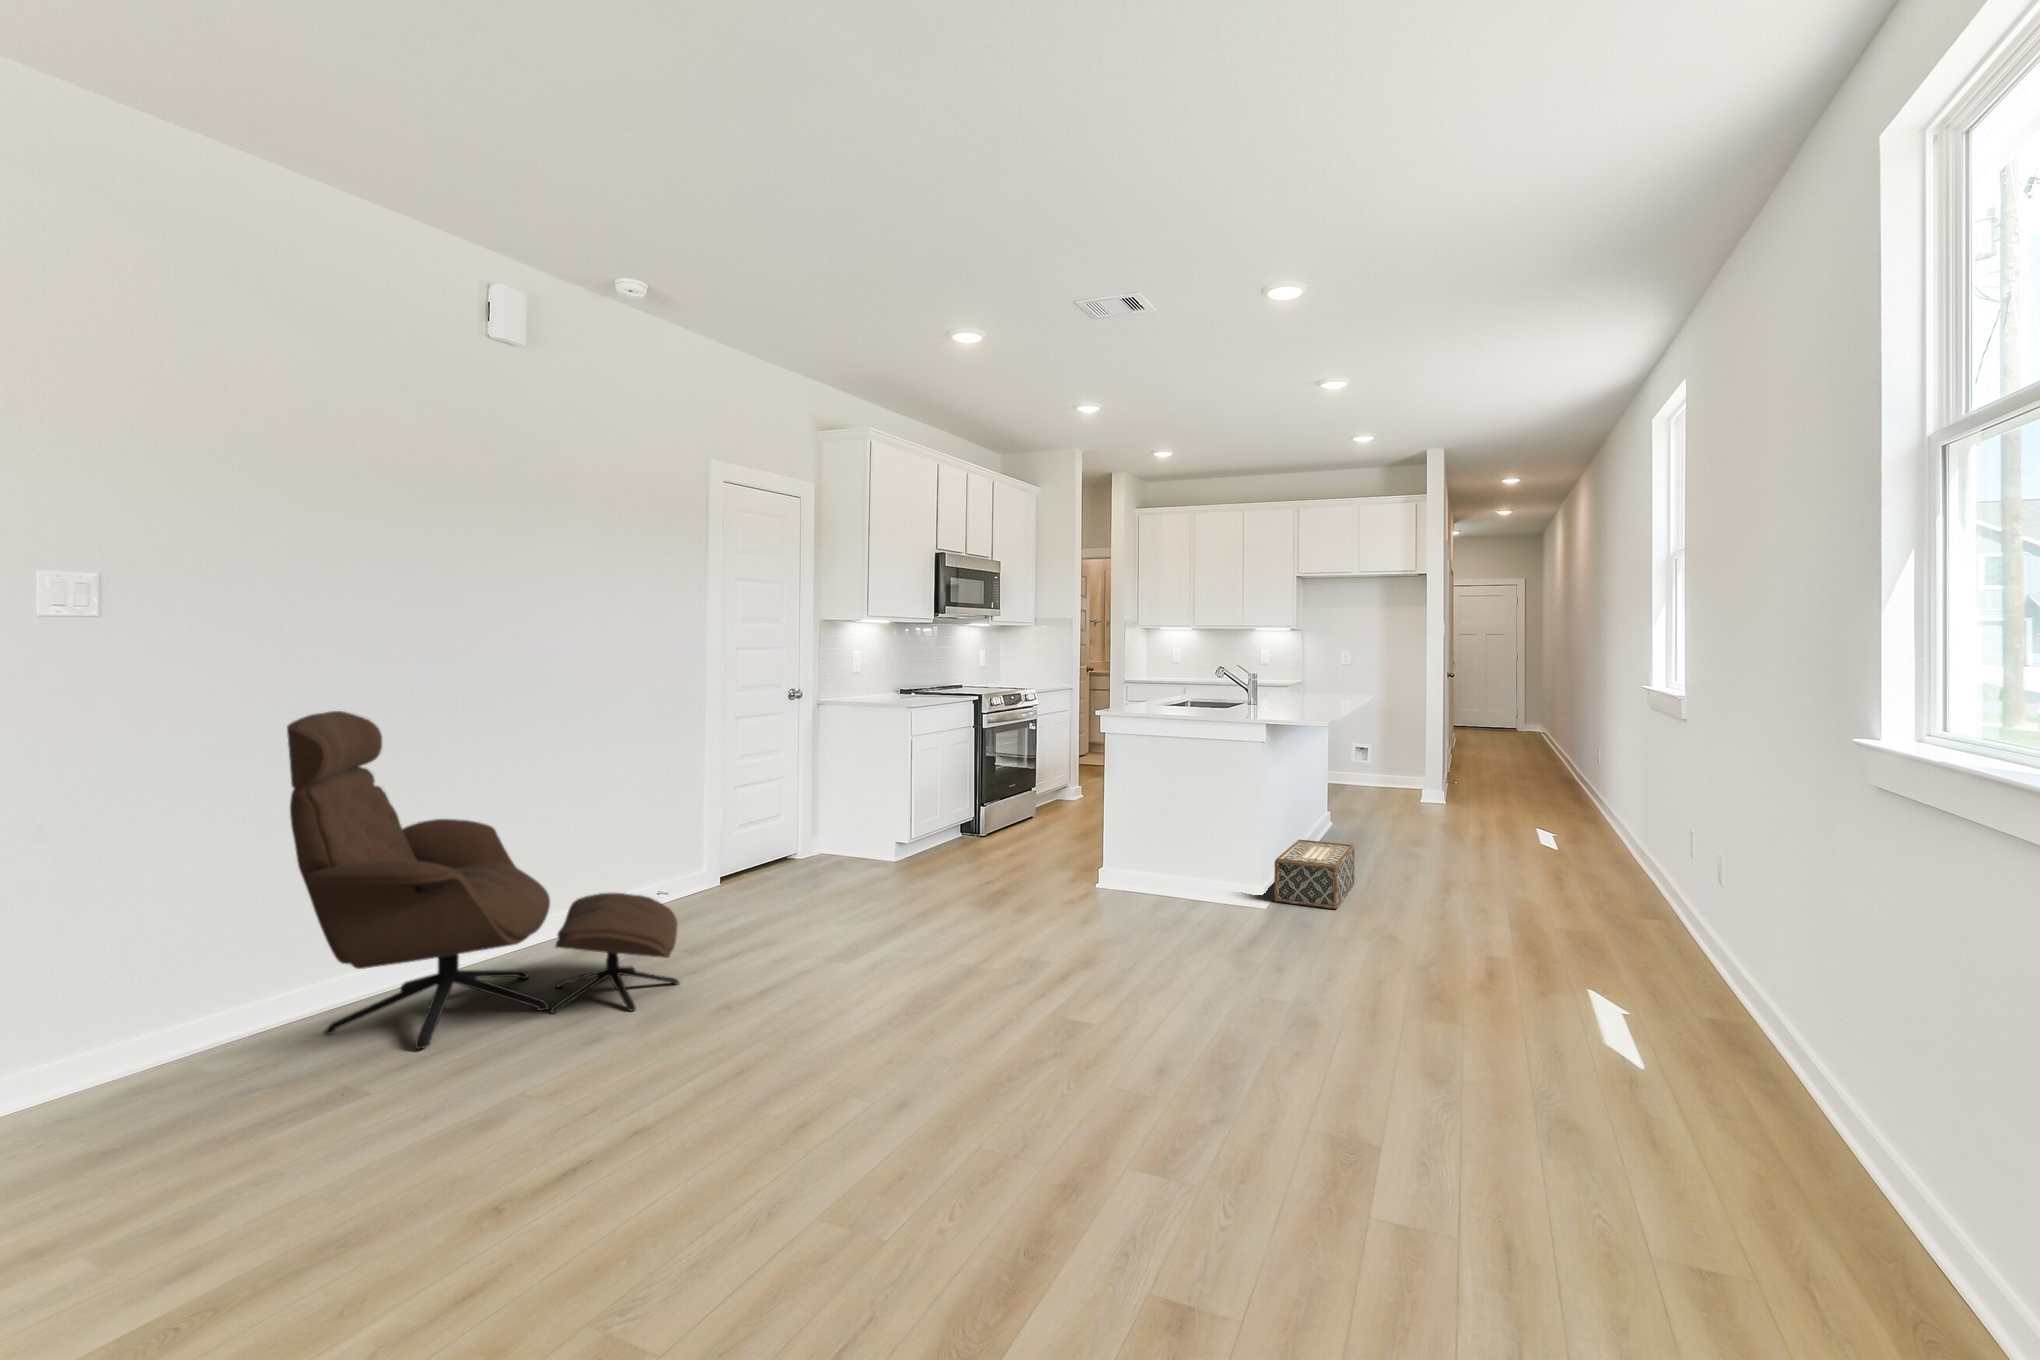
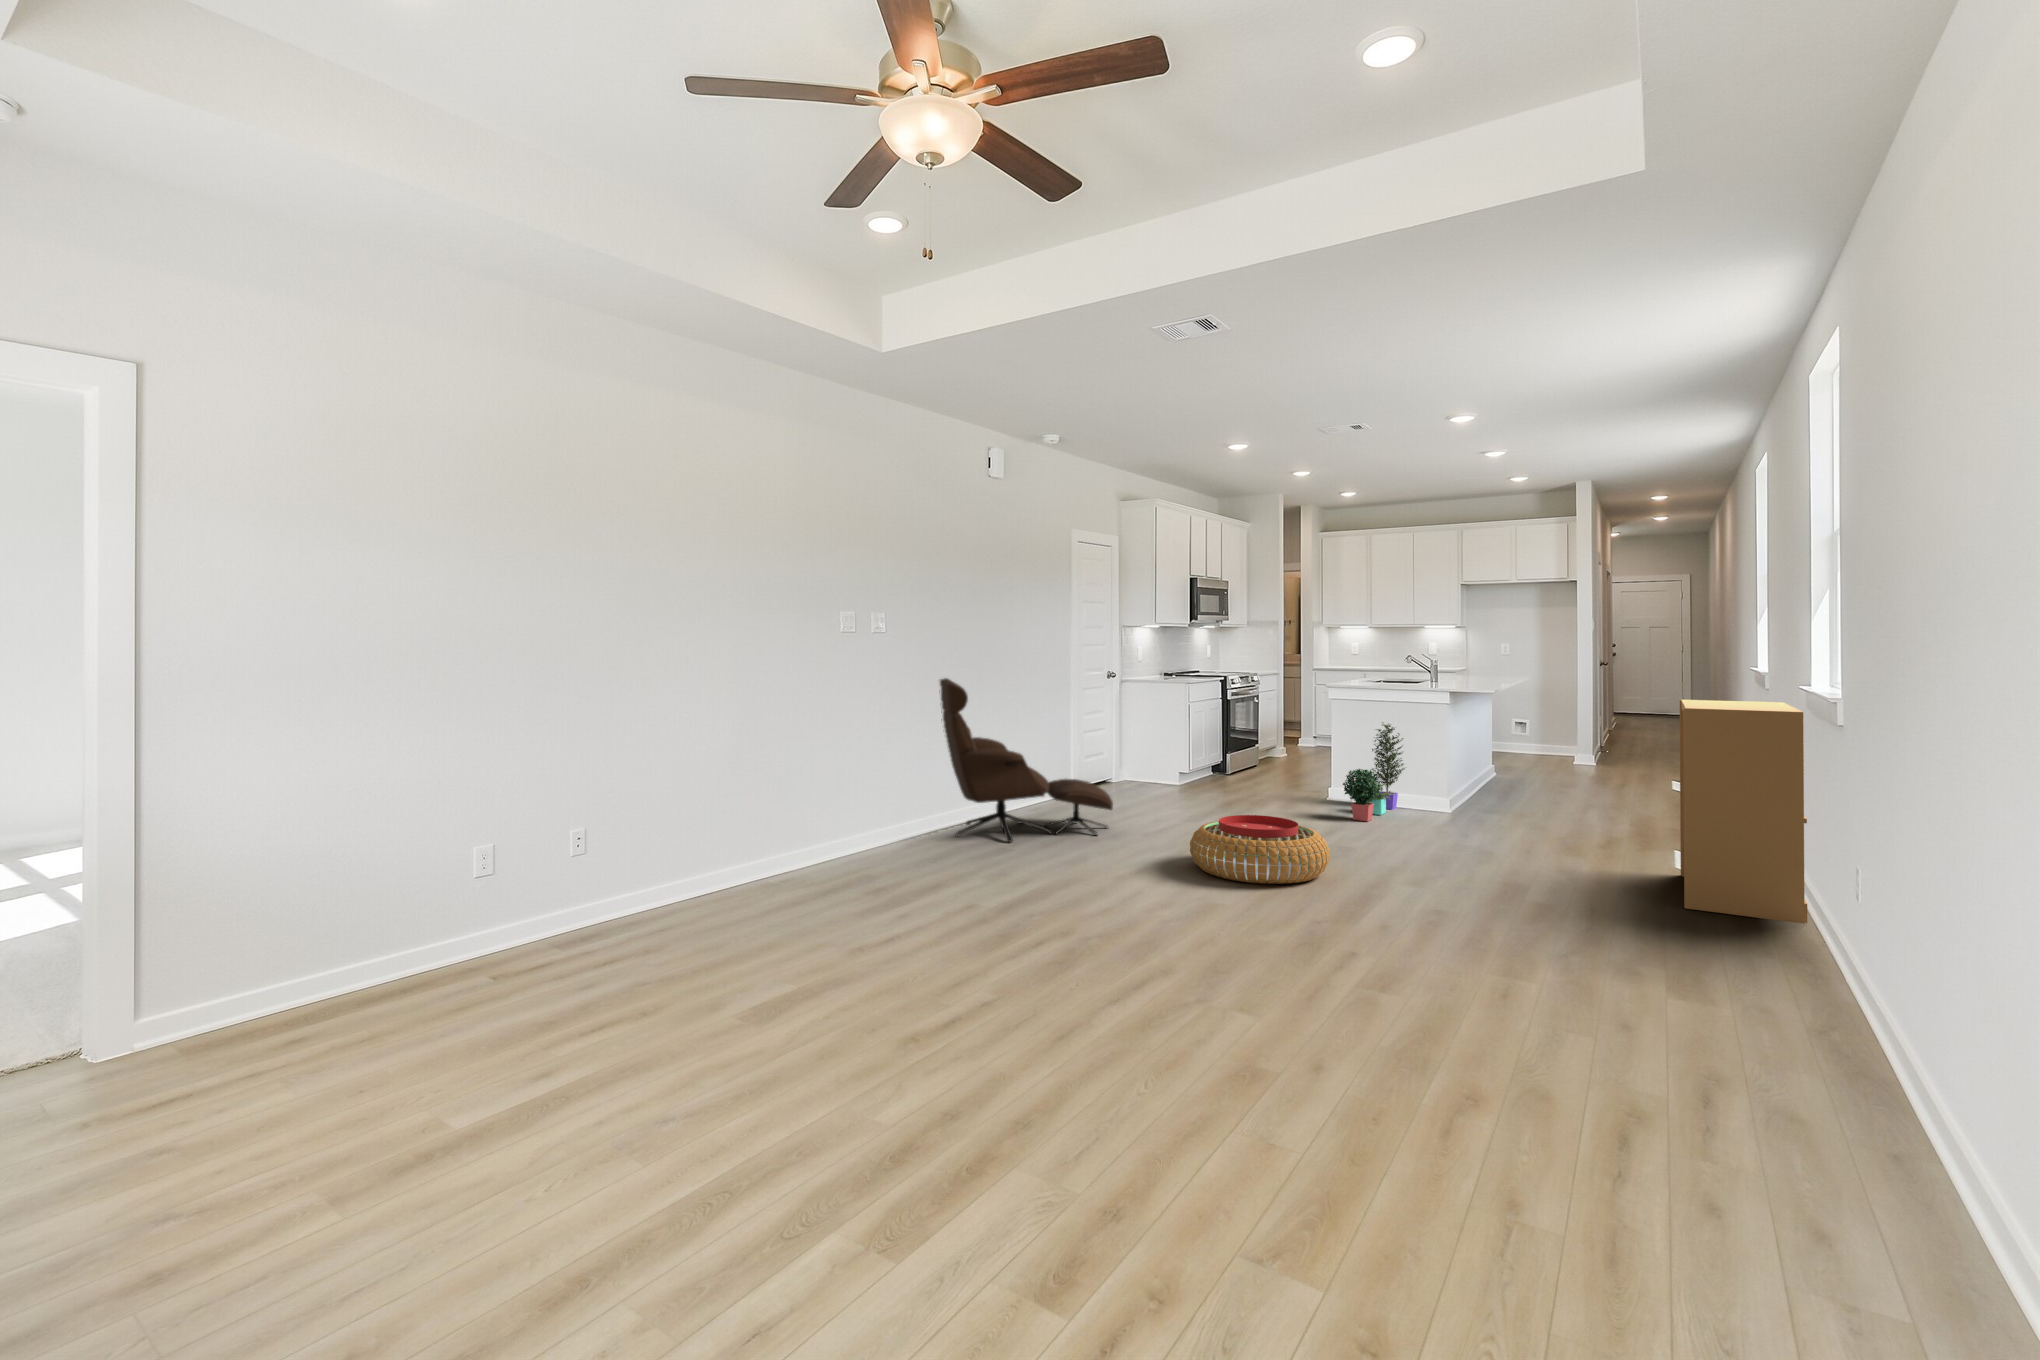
bookshelf: none [1622,756,1917,1260] -> present [1680,700,1807,924]
potted plant: none [1100,769,1206,939] -> present [1343,722,1405,821]
woven basket: present [1274,840,1355,909] -> none [1457,773,1515,814]
pouf: none [720,993,1006,1187] -> present [1190,815,1330,884]

